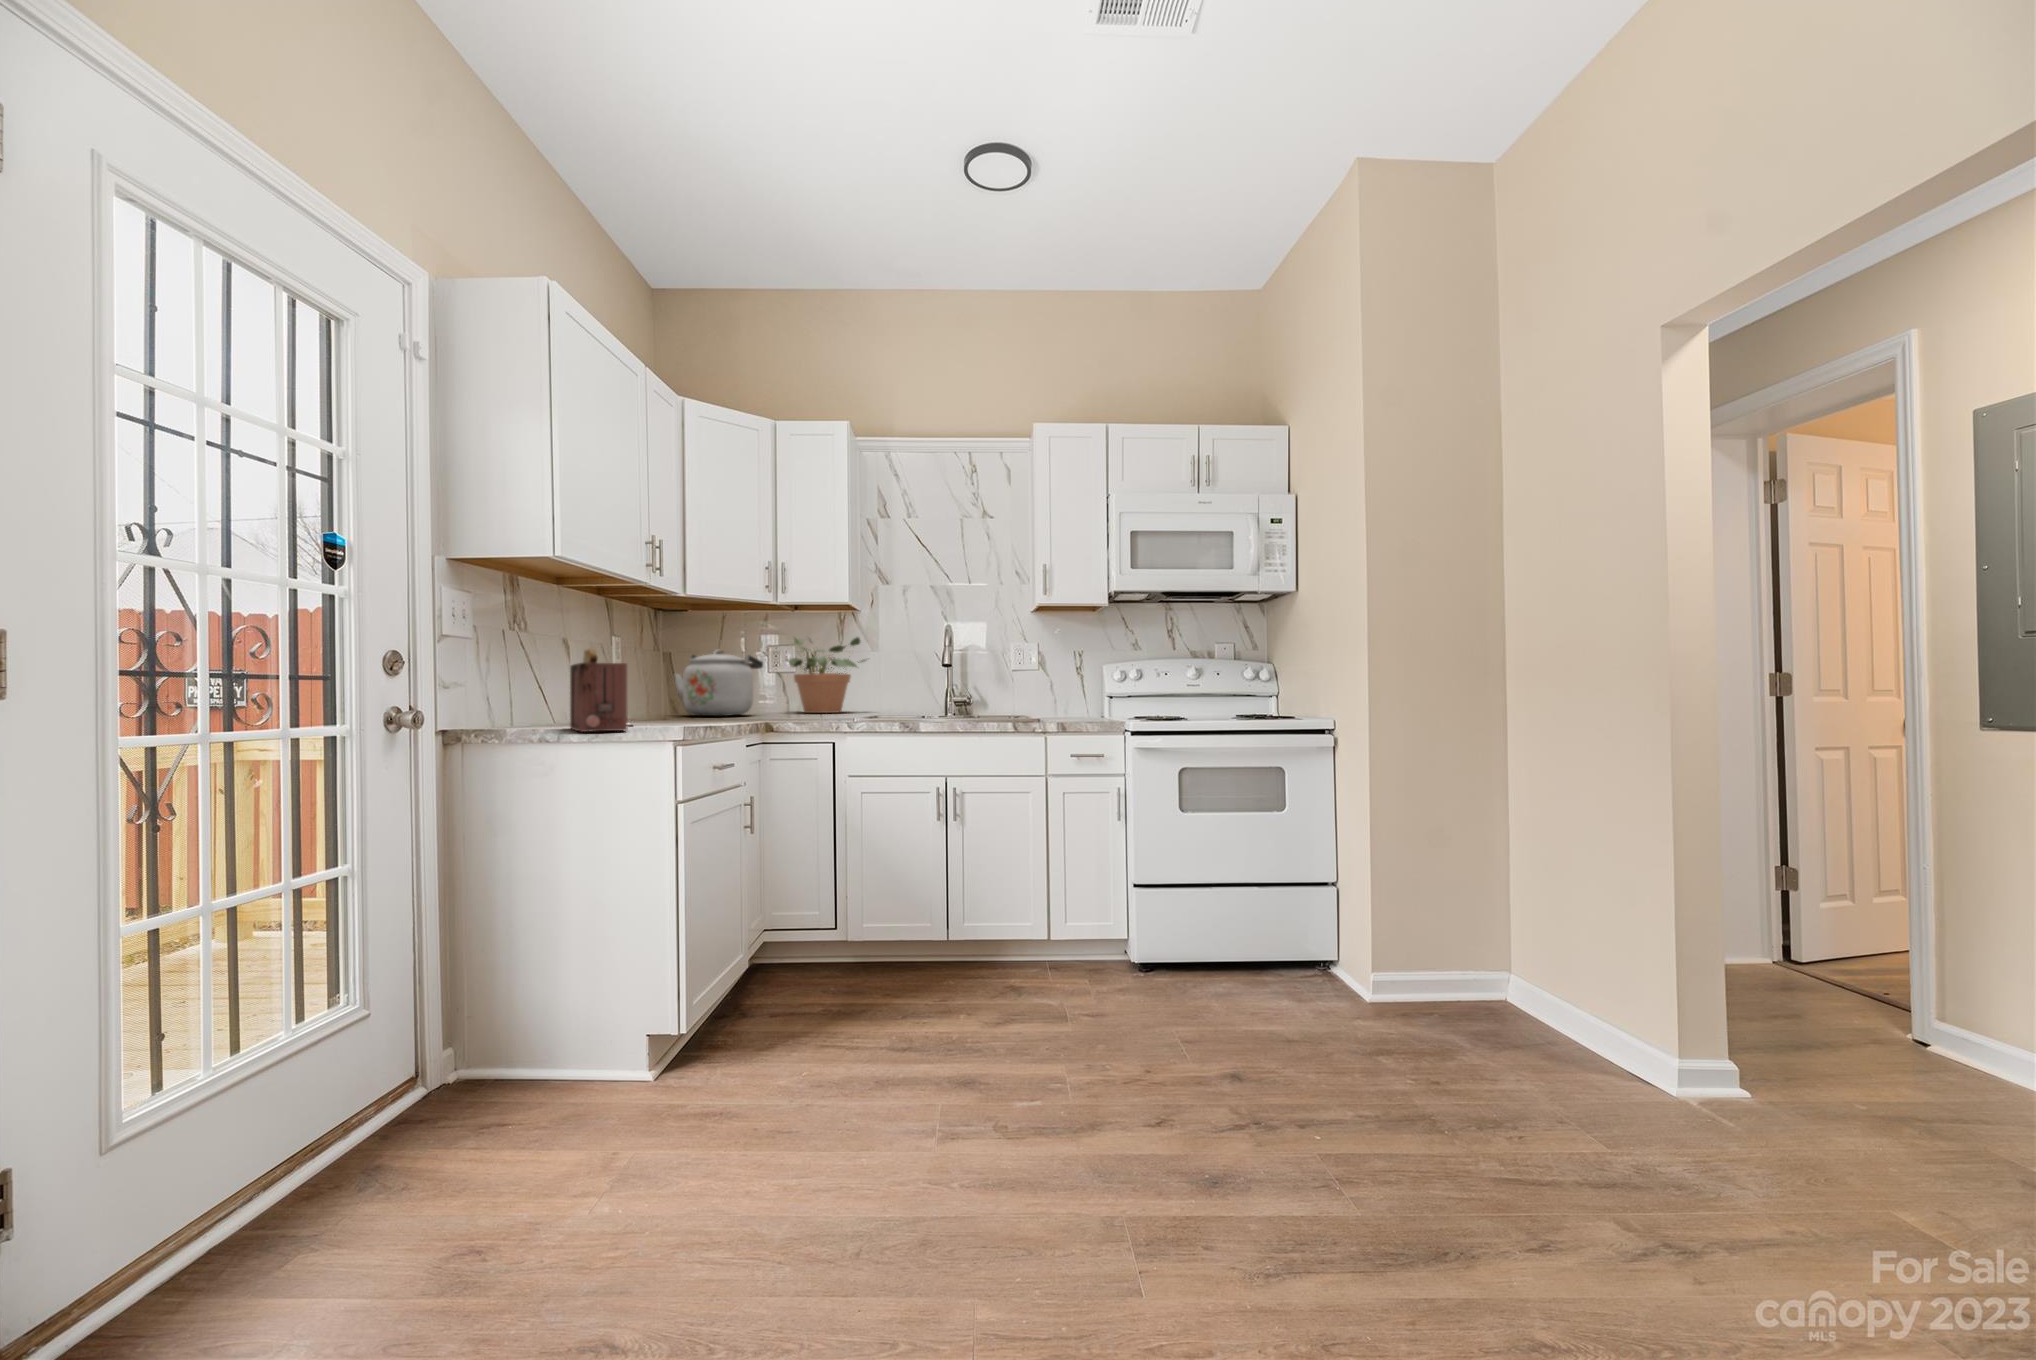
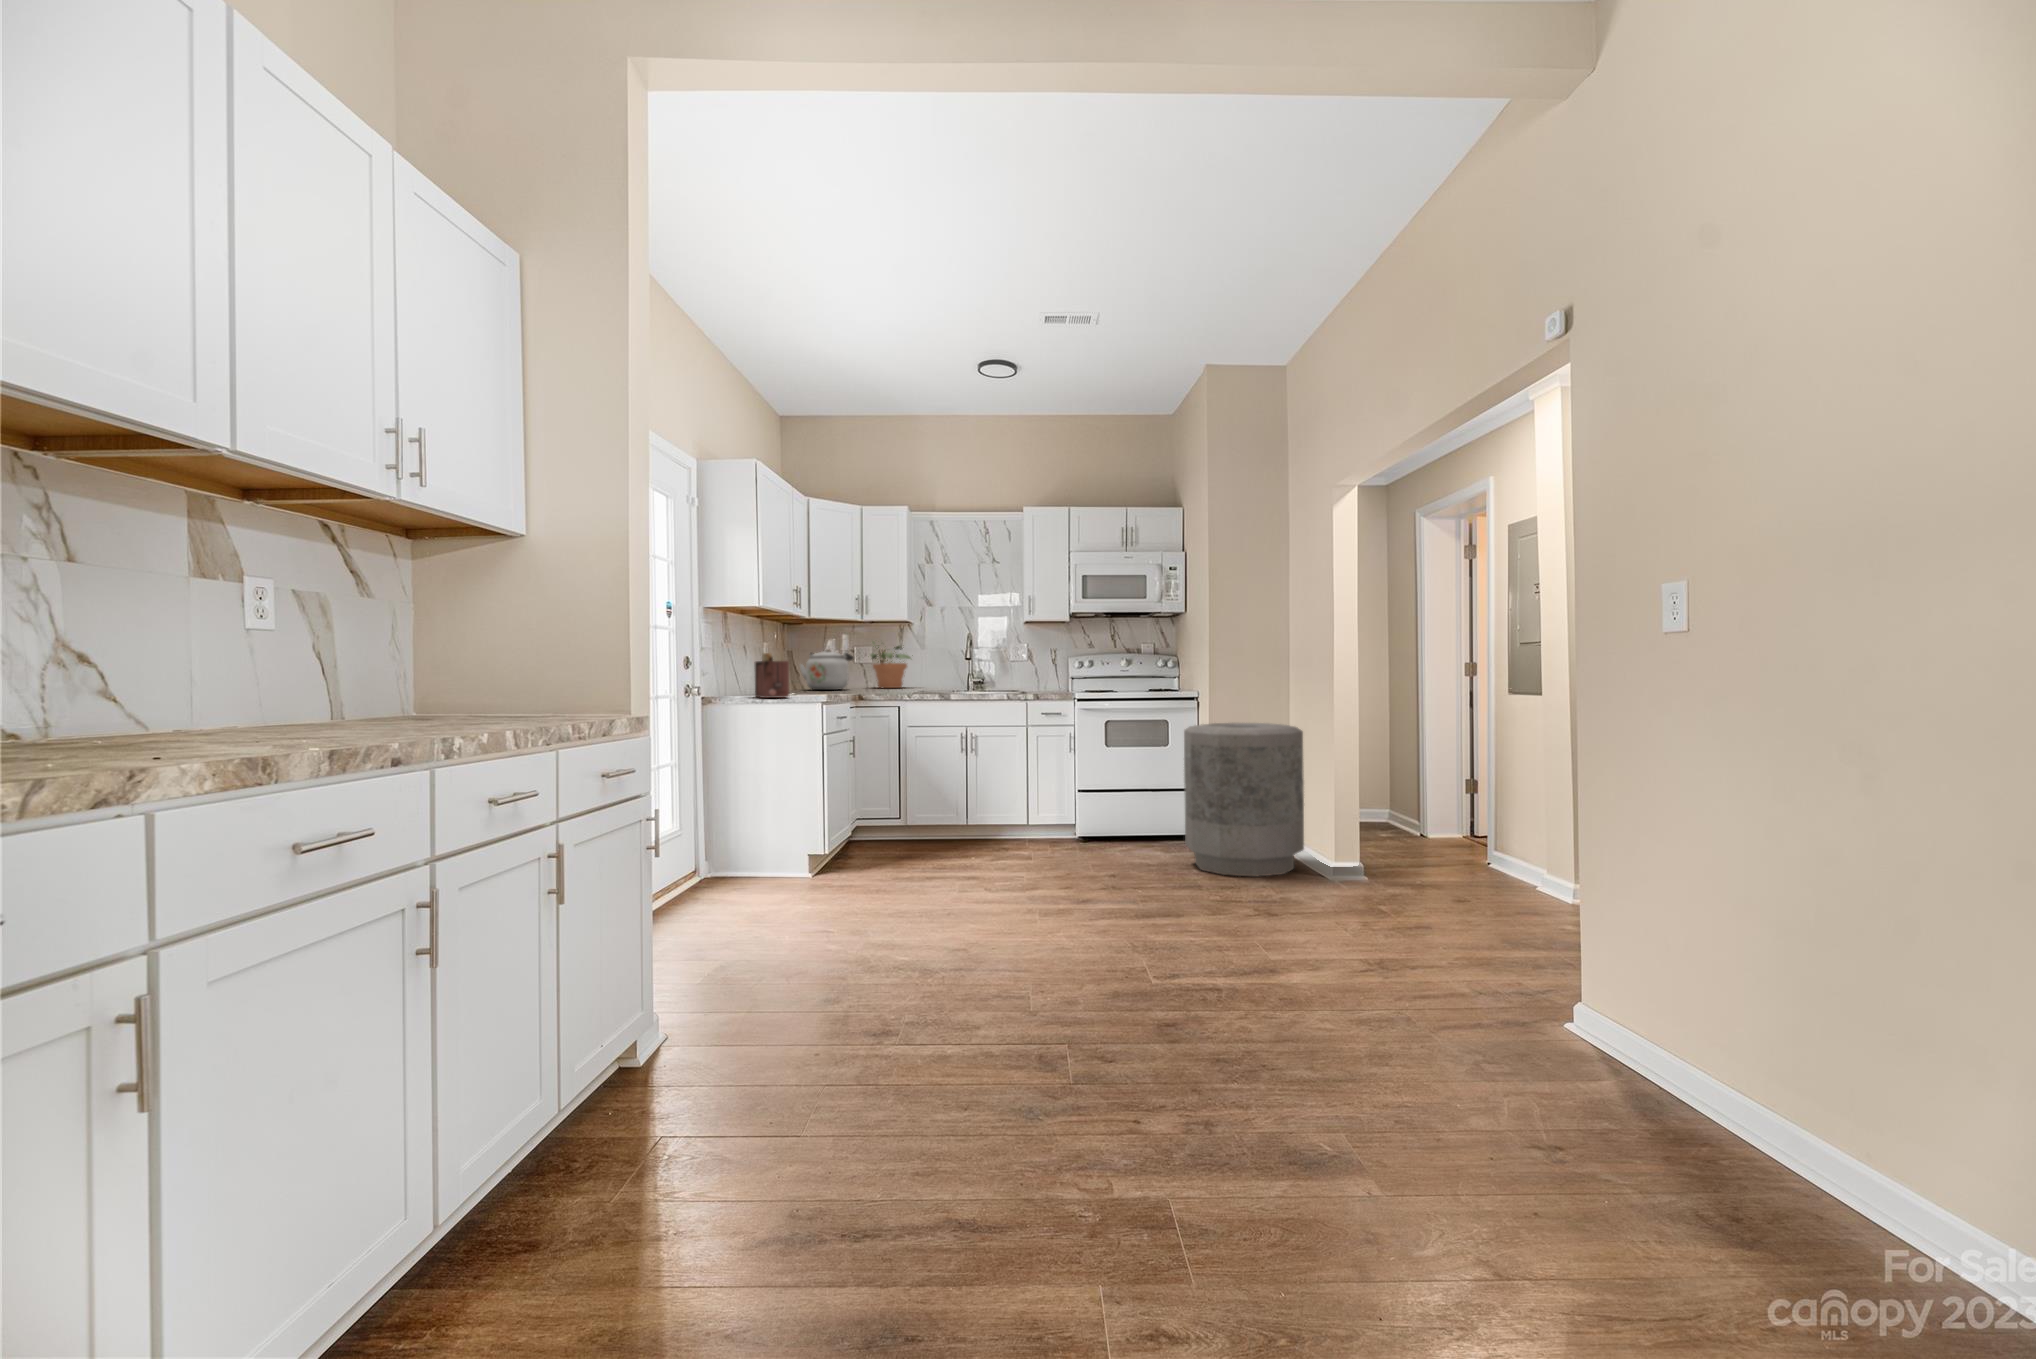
trash can: none [1349,776,1587,1080] -> present [1184,723,1304,877]

